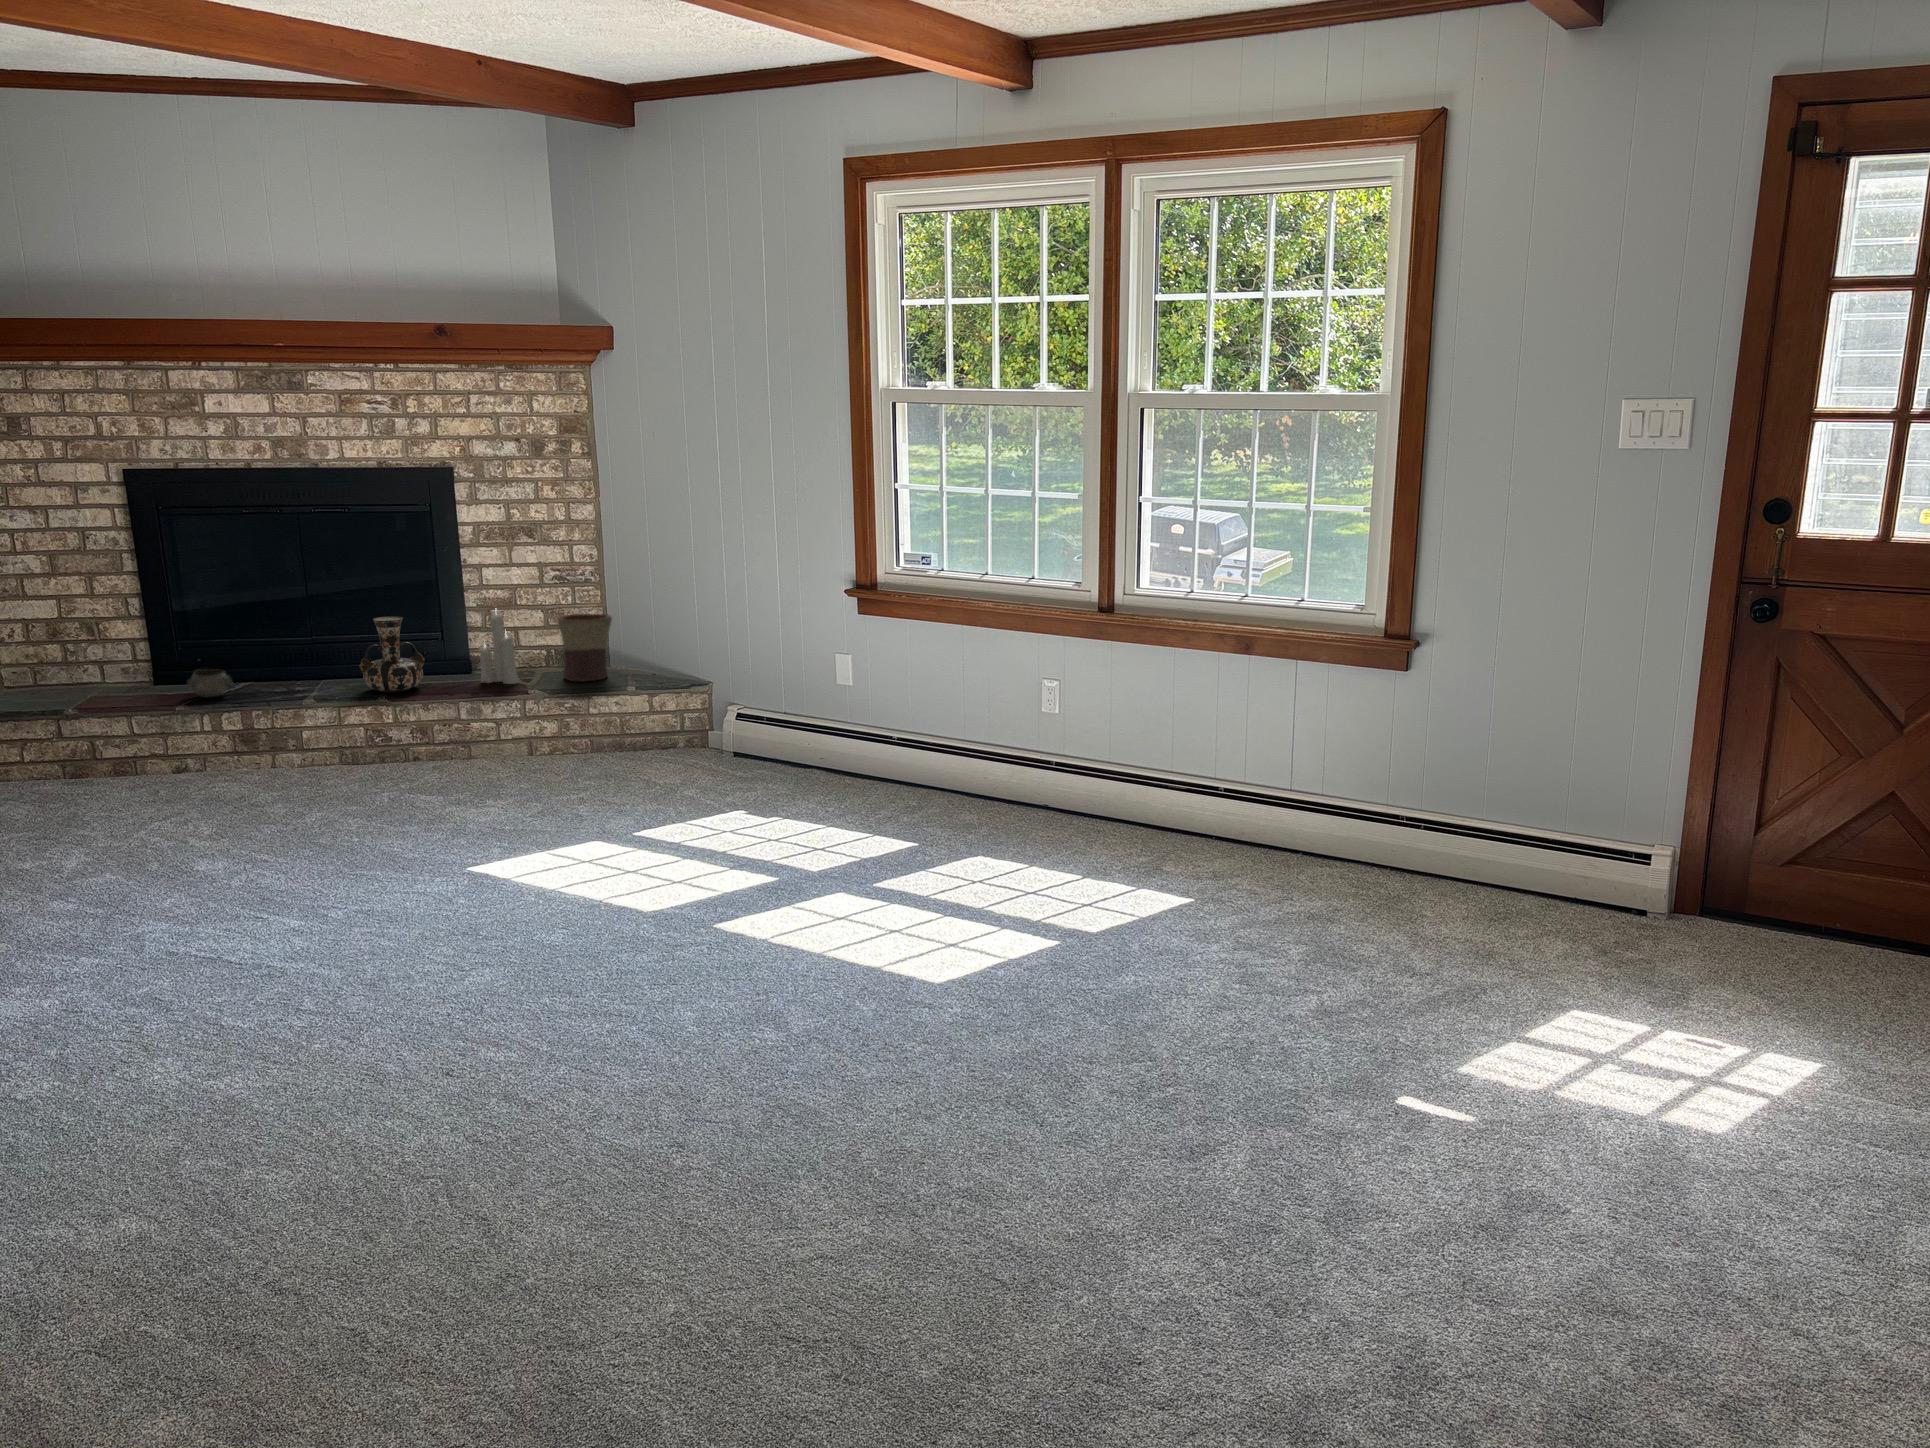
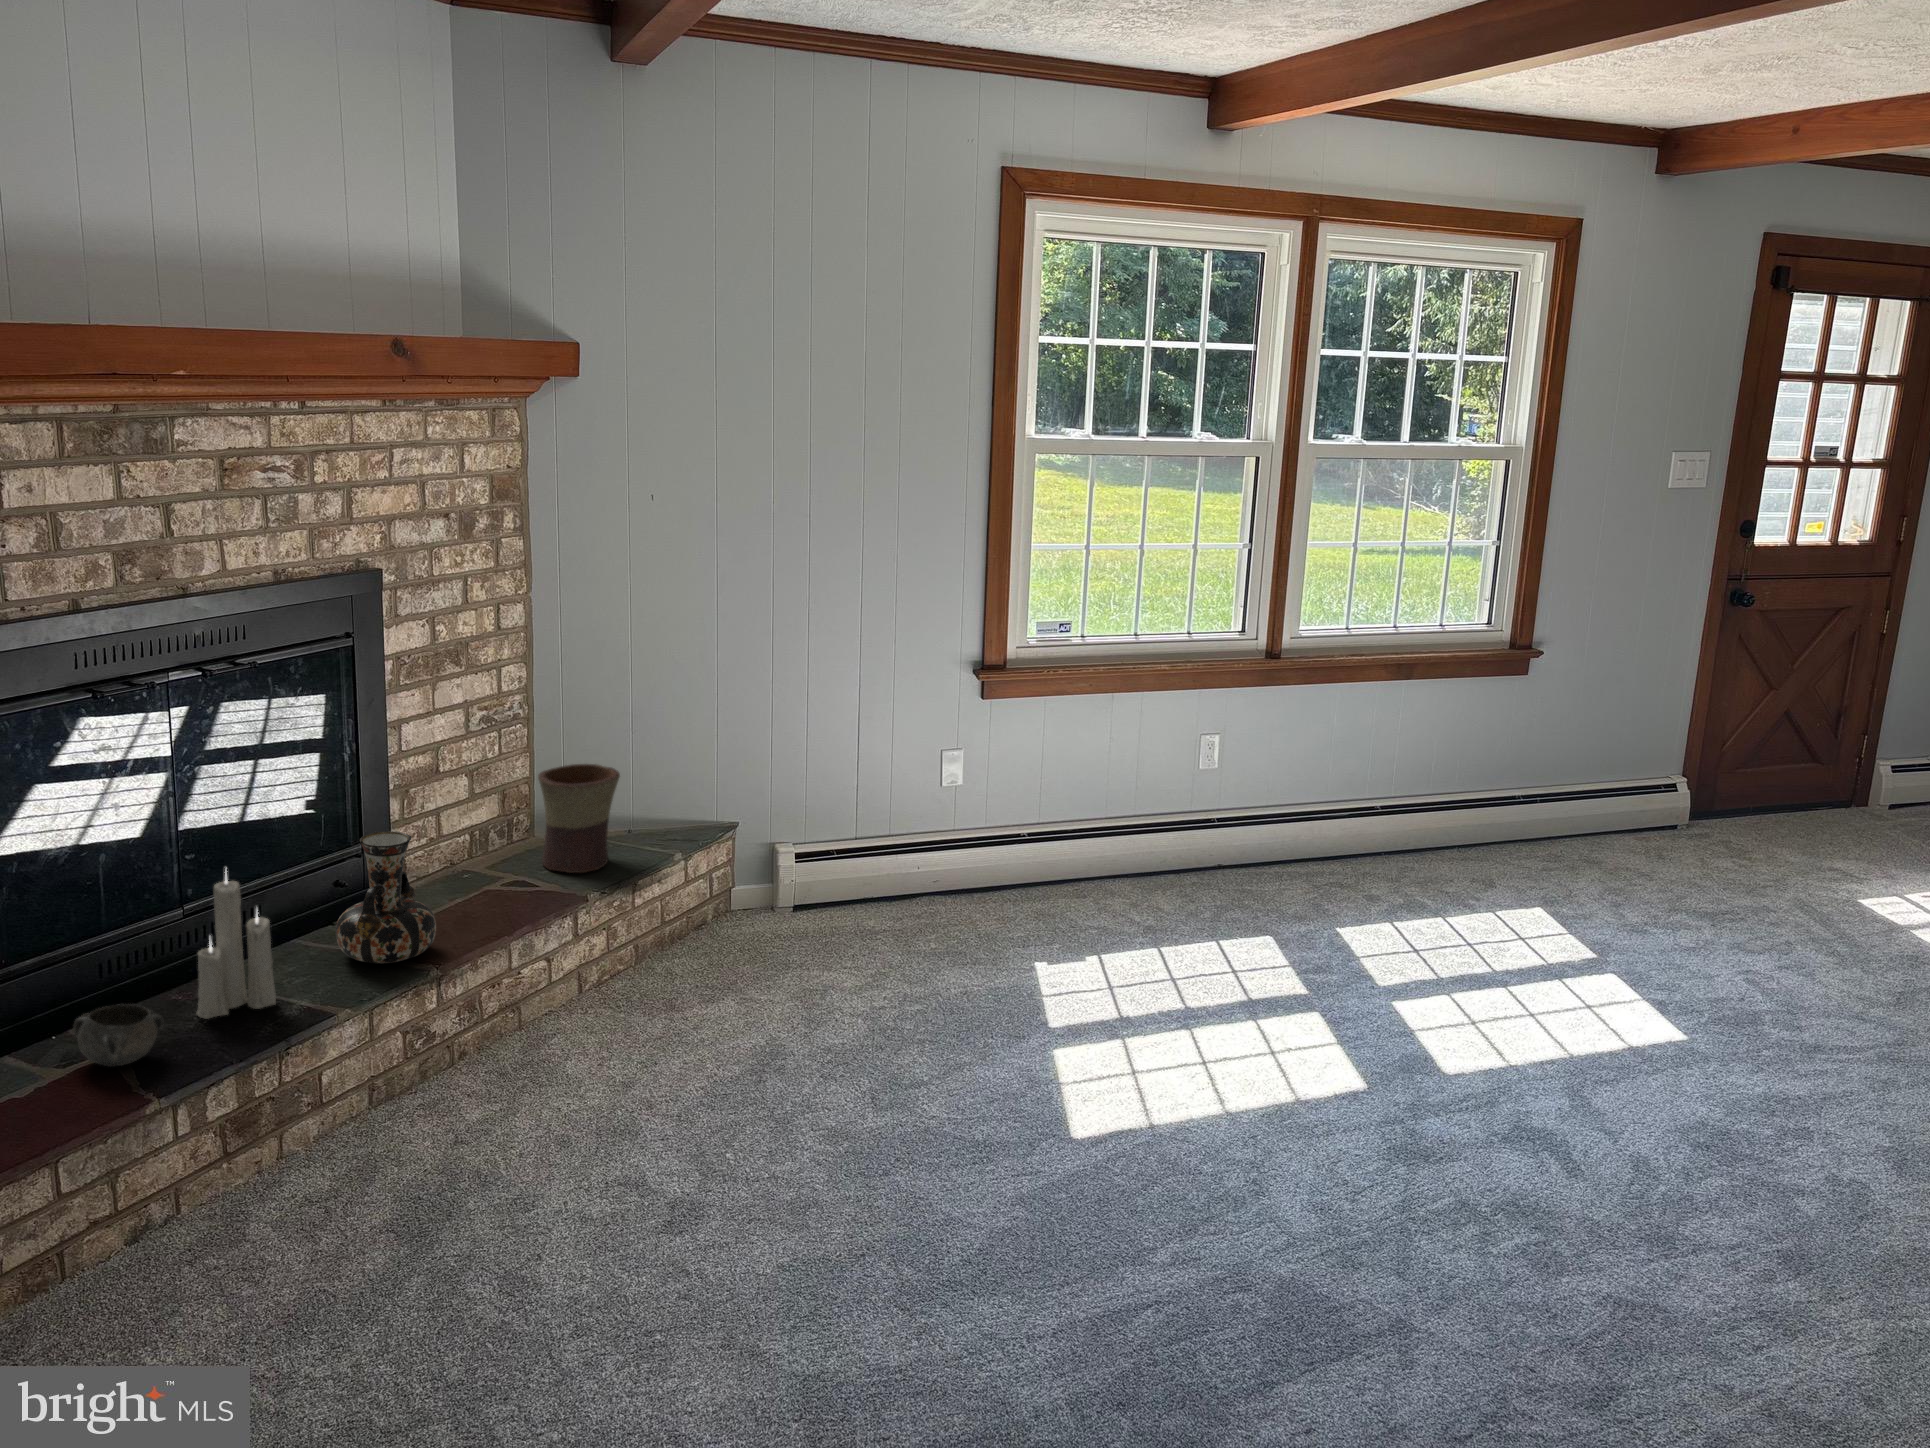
candle: present [480,614,518,684] -> present [197,872,276,1019]

